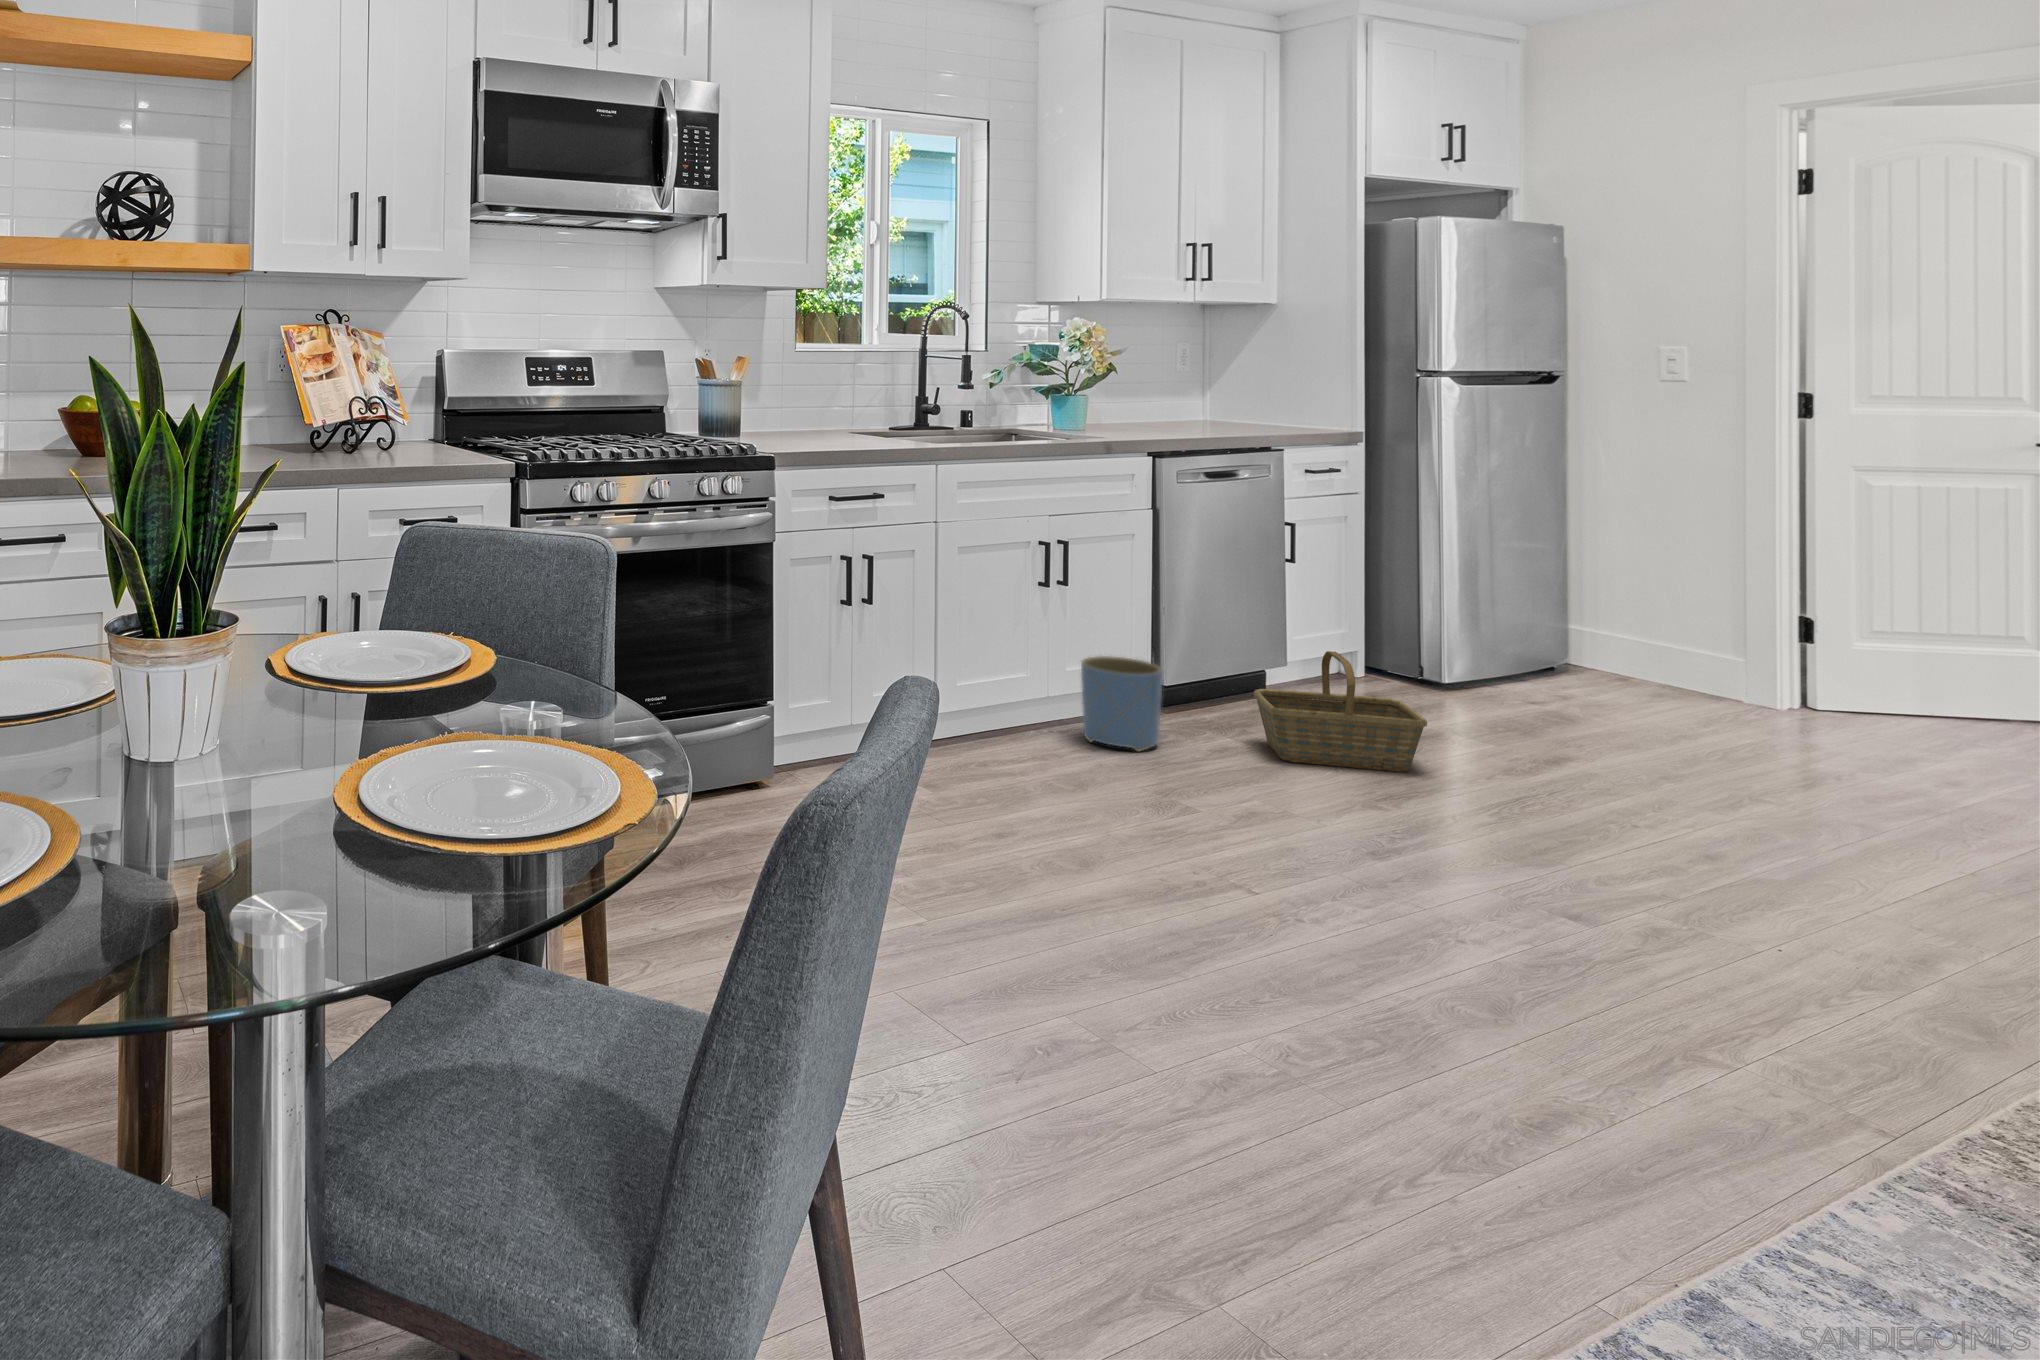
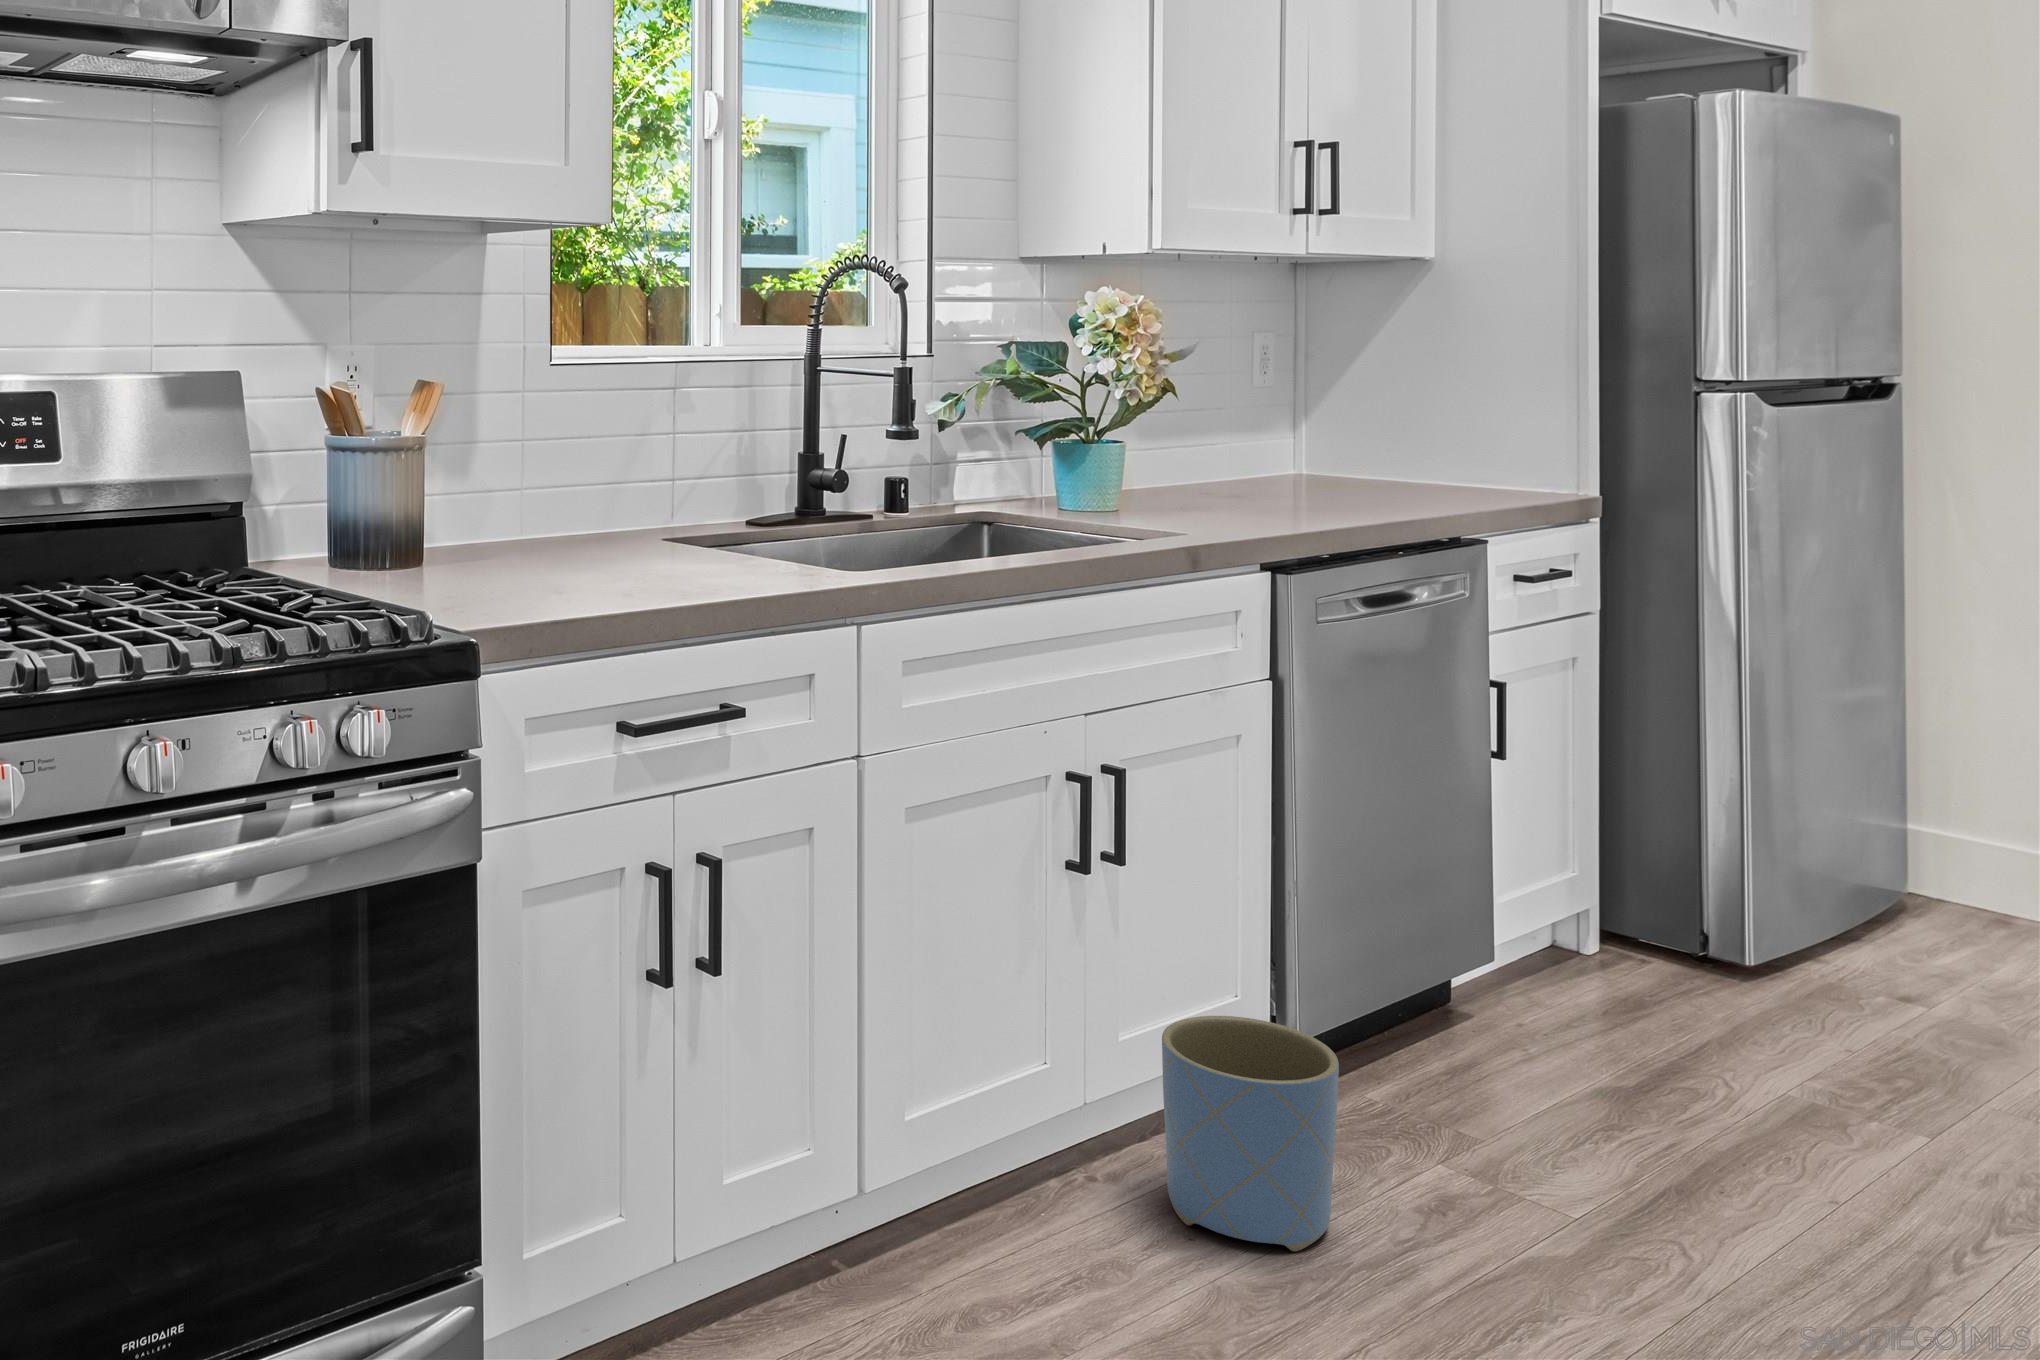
basket: present [1254,651,1427,772] -> none [1508,995,1902,1275]

